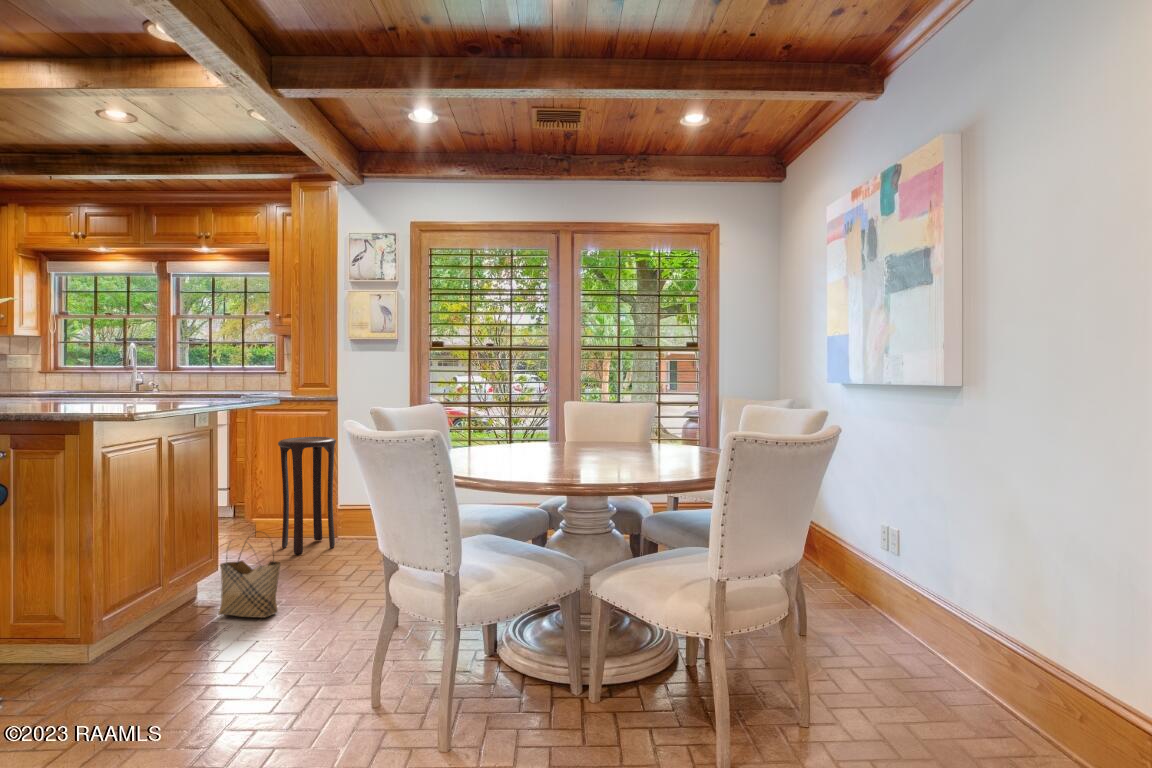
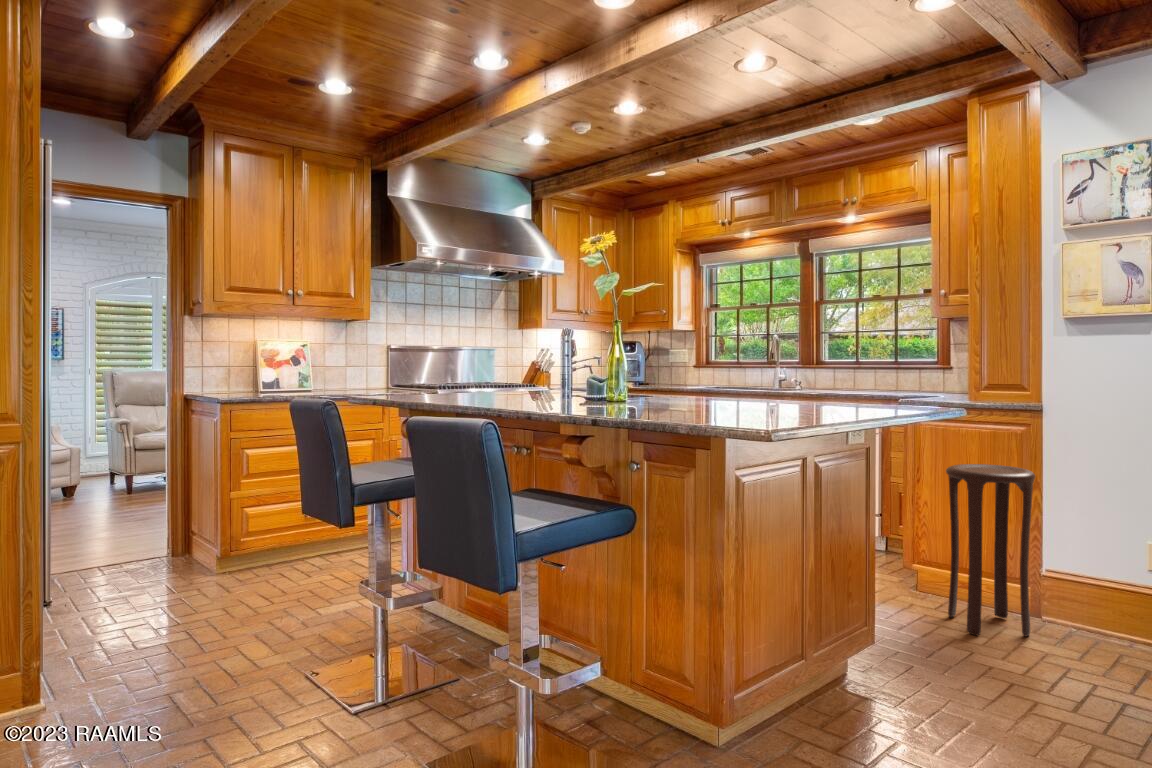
woven basket: present [219,531,281,618] -> none [874,605,964,738]

